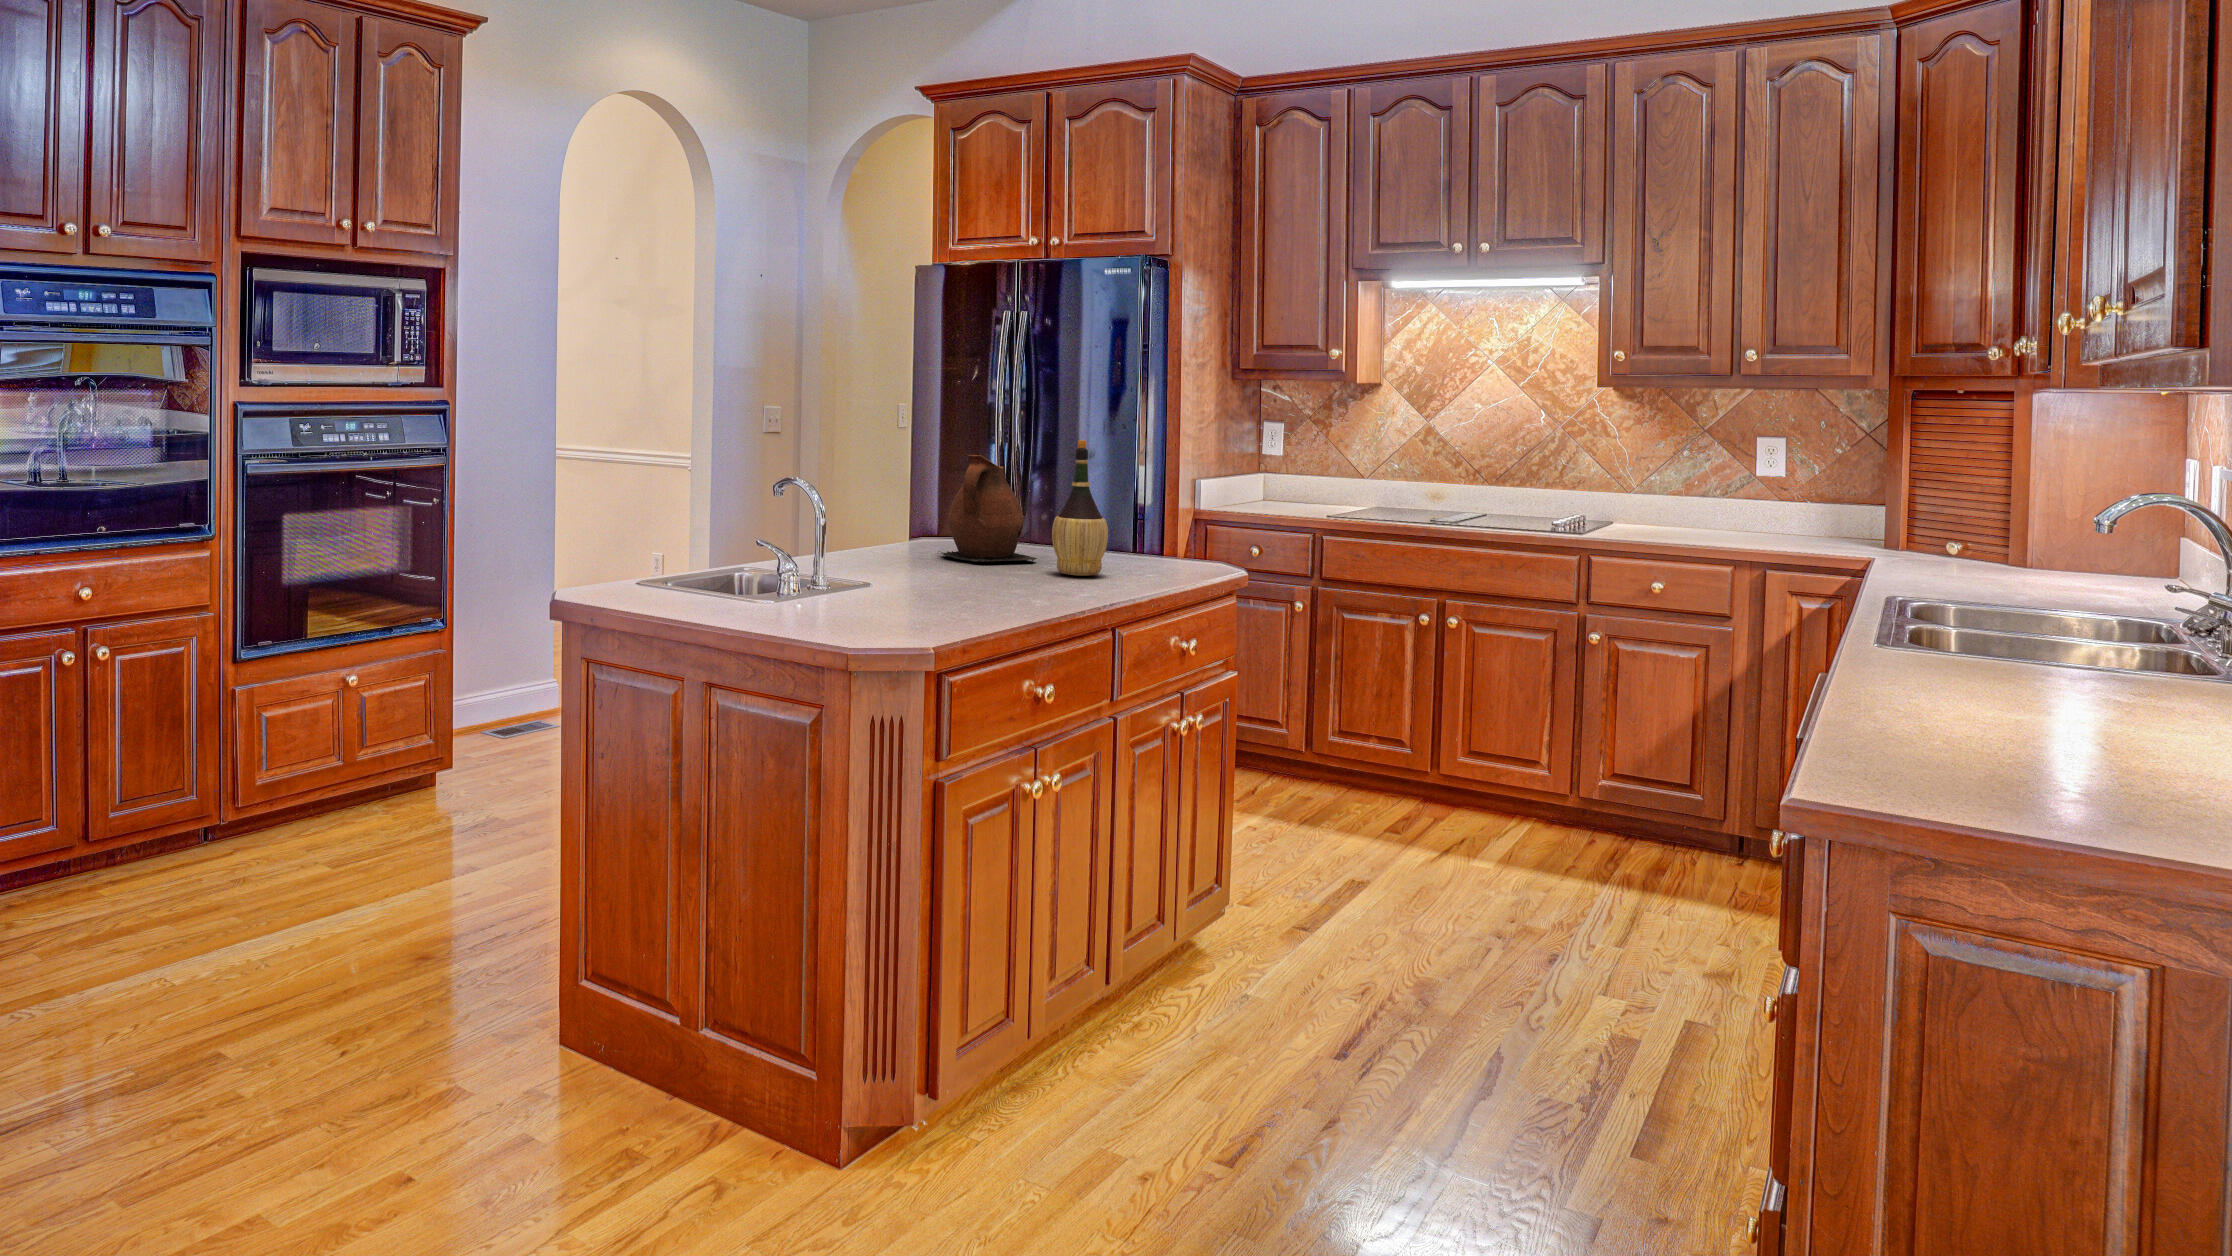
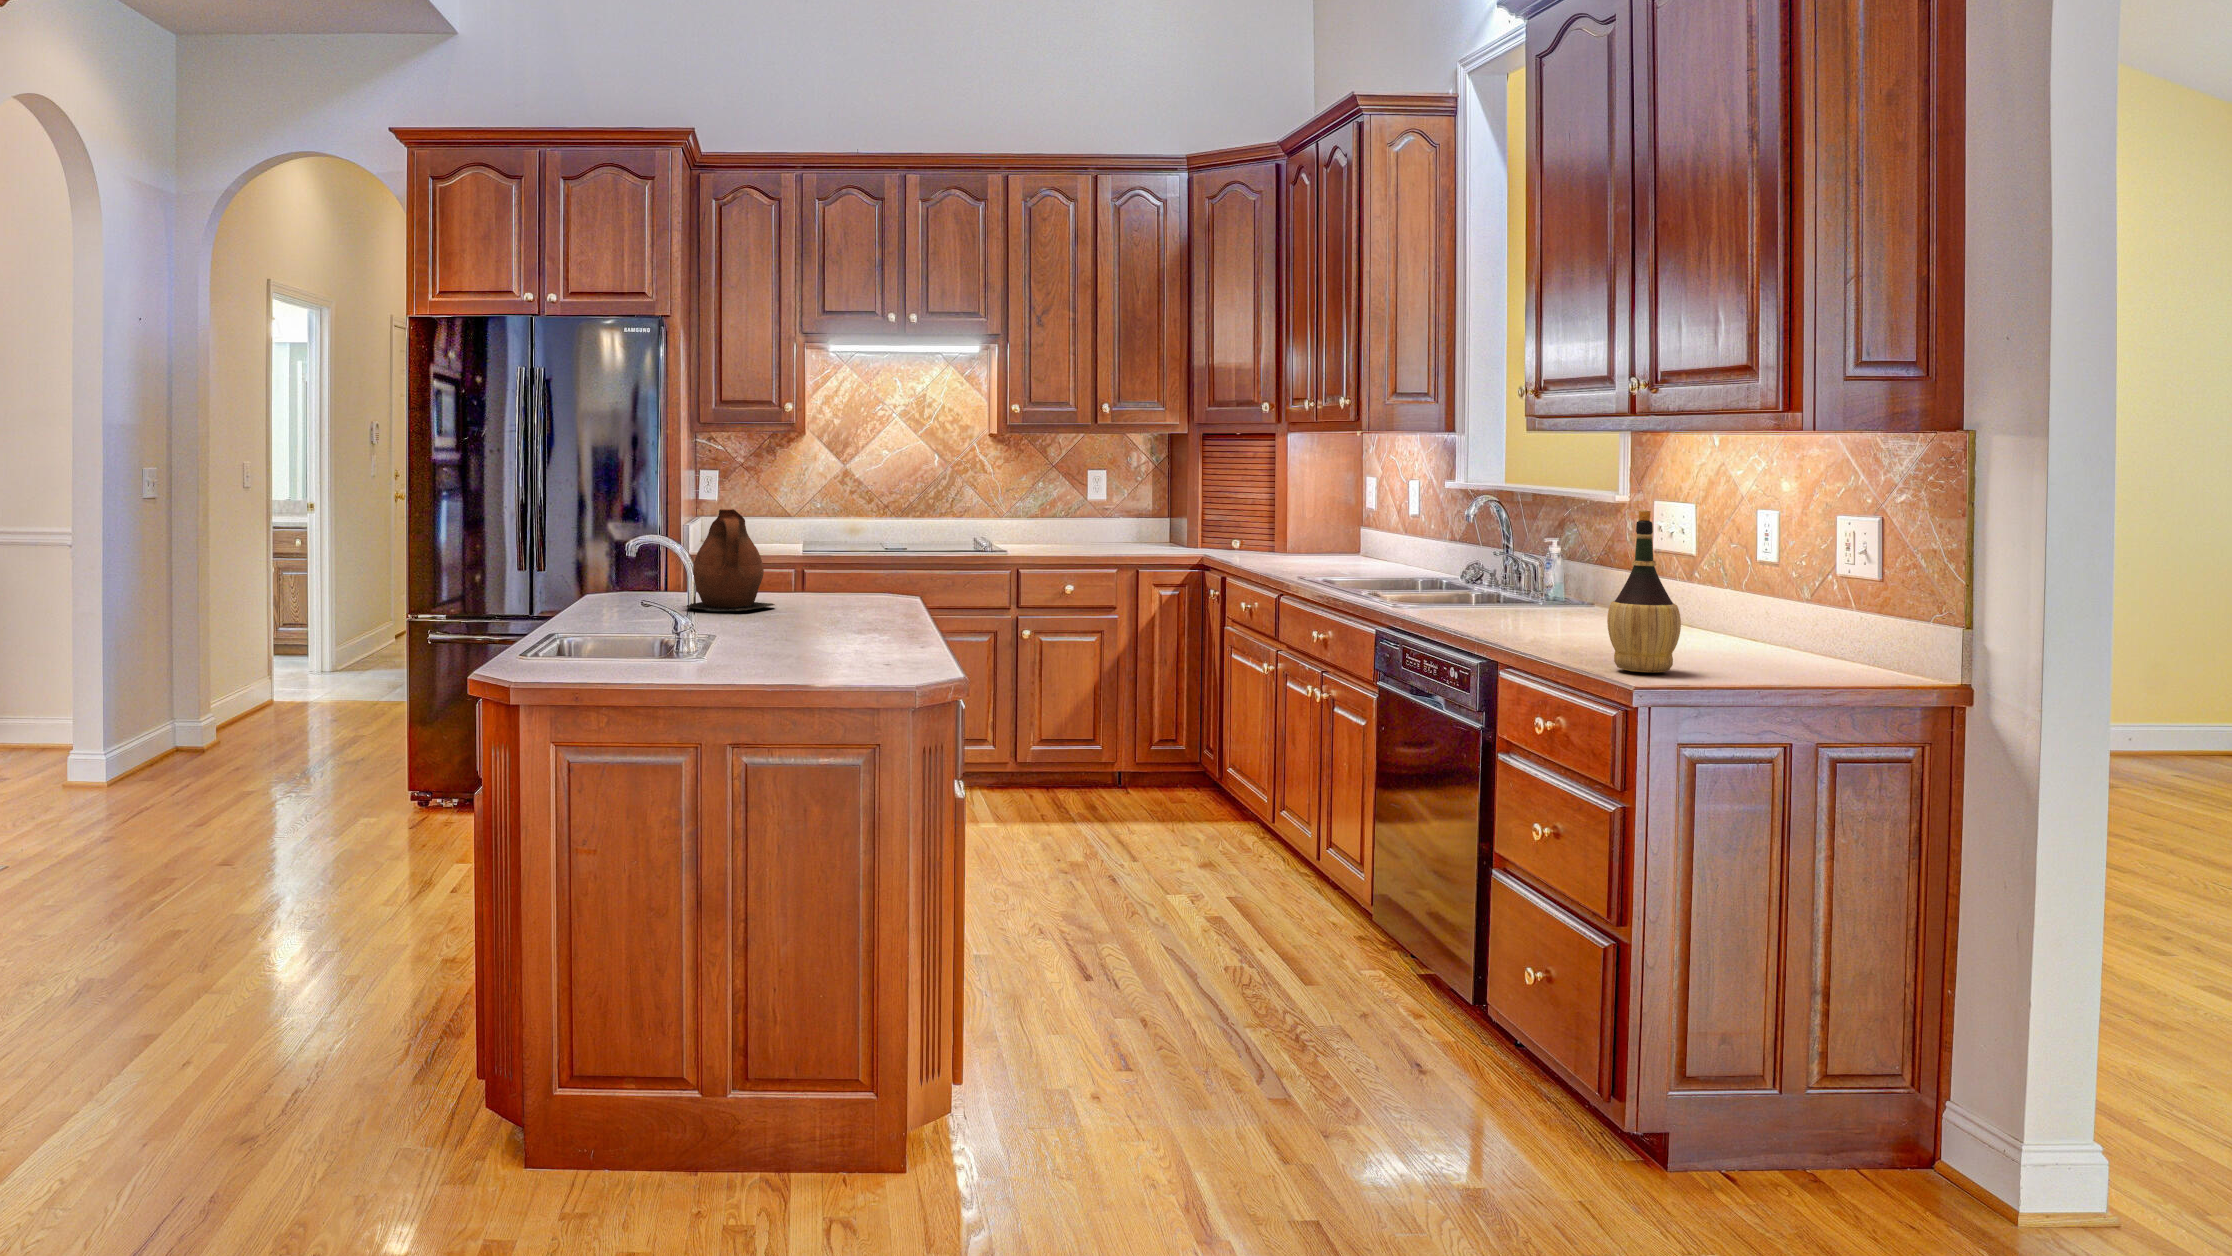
wine bottle: present [1052,440,1108,576] -> present [1607,510,1681,673]

